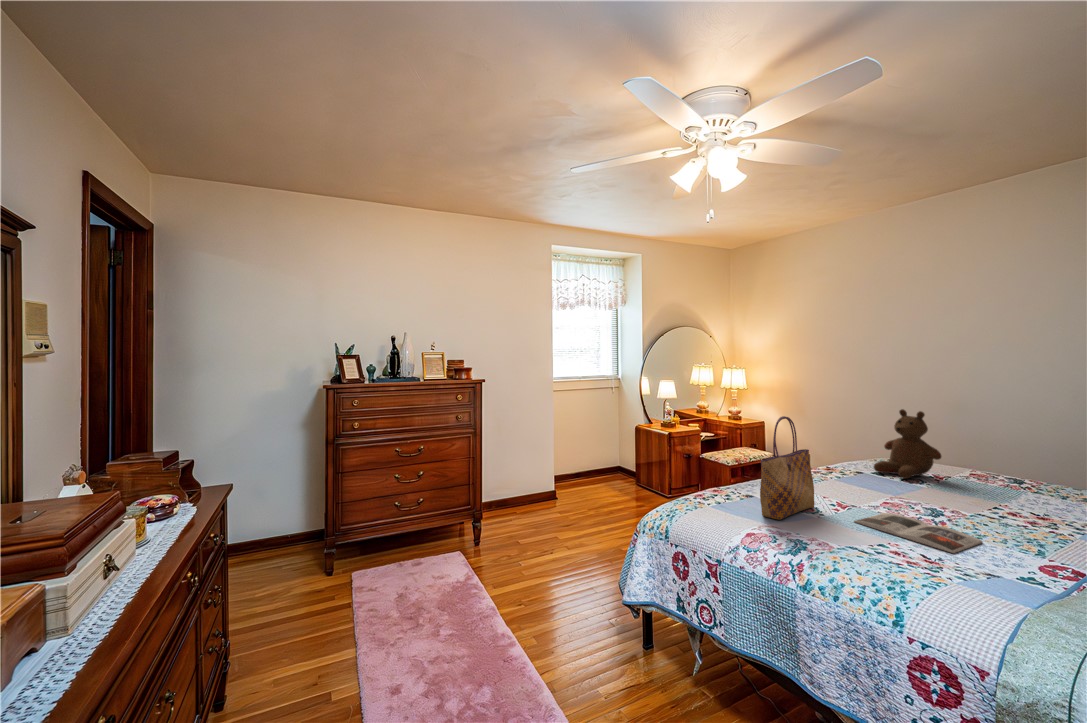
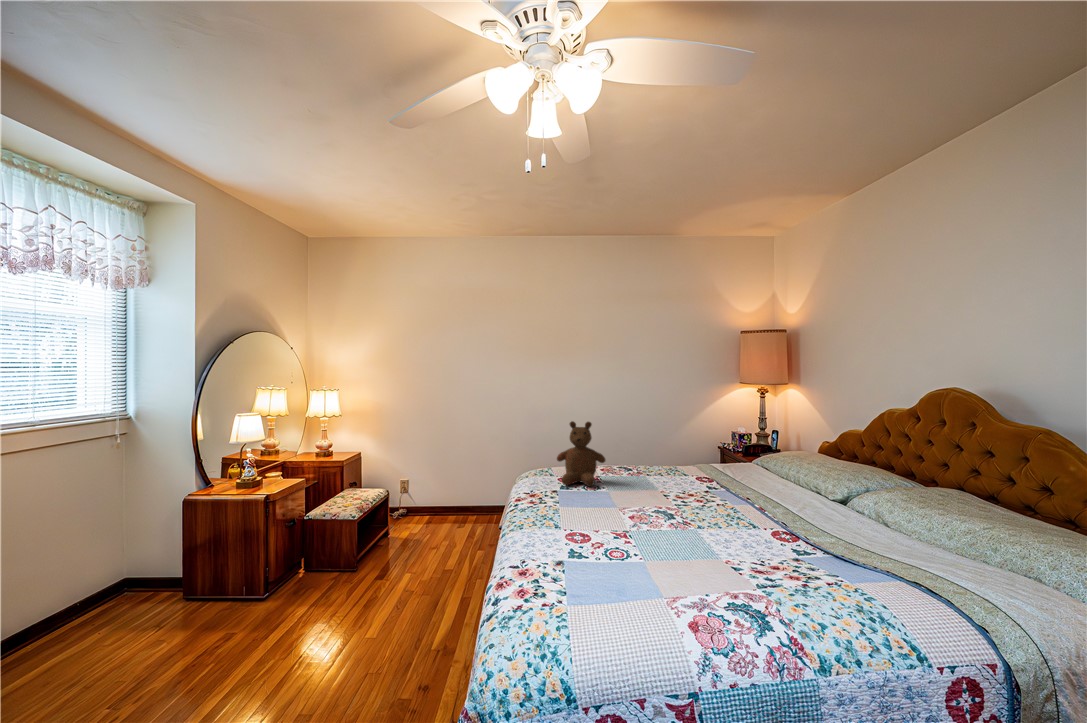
tote bag: present [760,416,814,520] -> none [609,438,664,582]
magazine: present [854,513,983,553] -> none [666,524,772,548]

